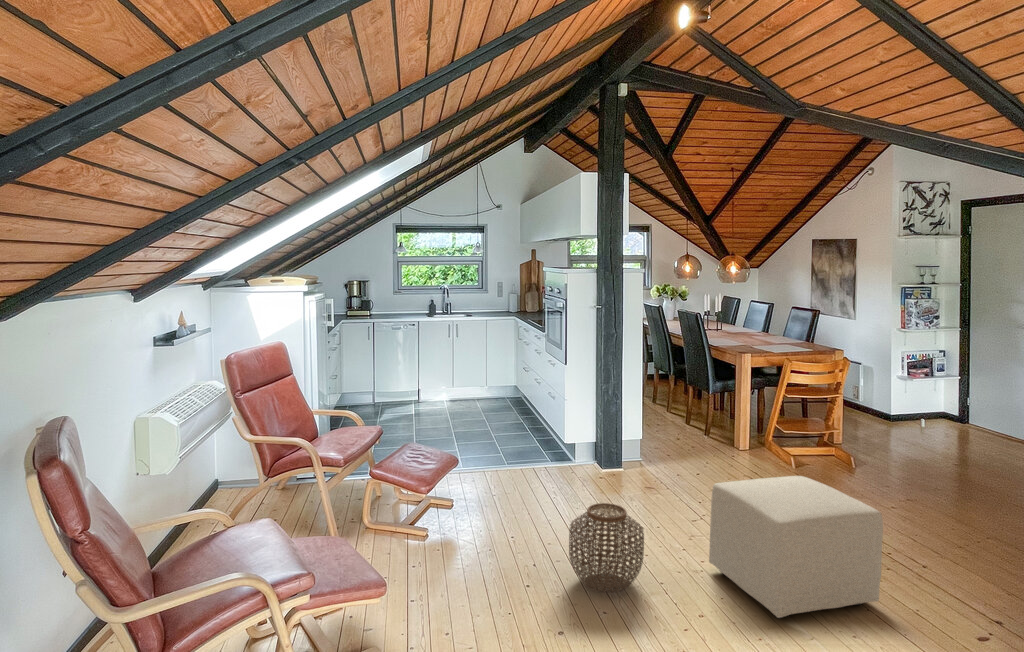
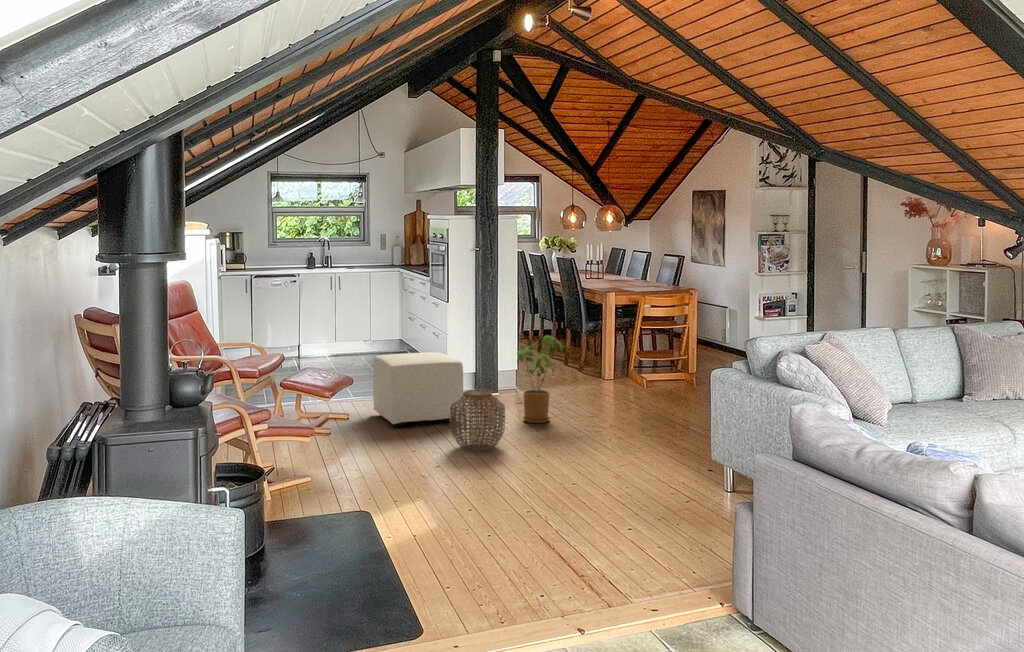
house plant: none [650,420,714,530] -> present [517,336,565,423]
ottoman: present [709,476,883,618] -> present [373,352,463,426]

